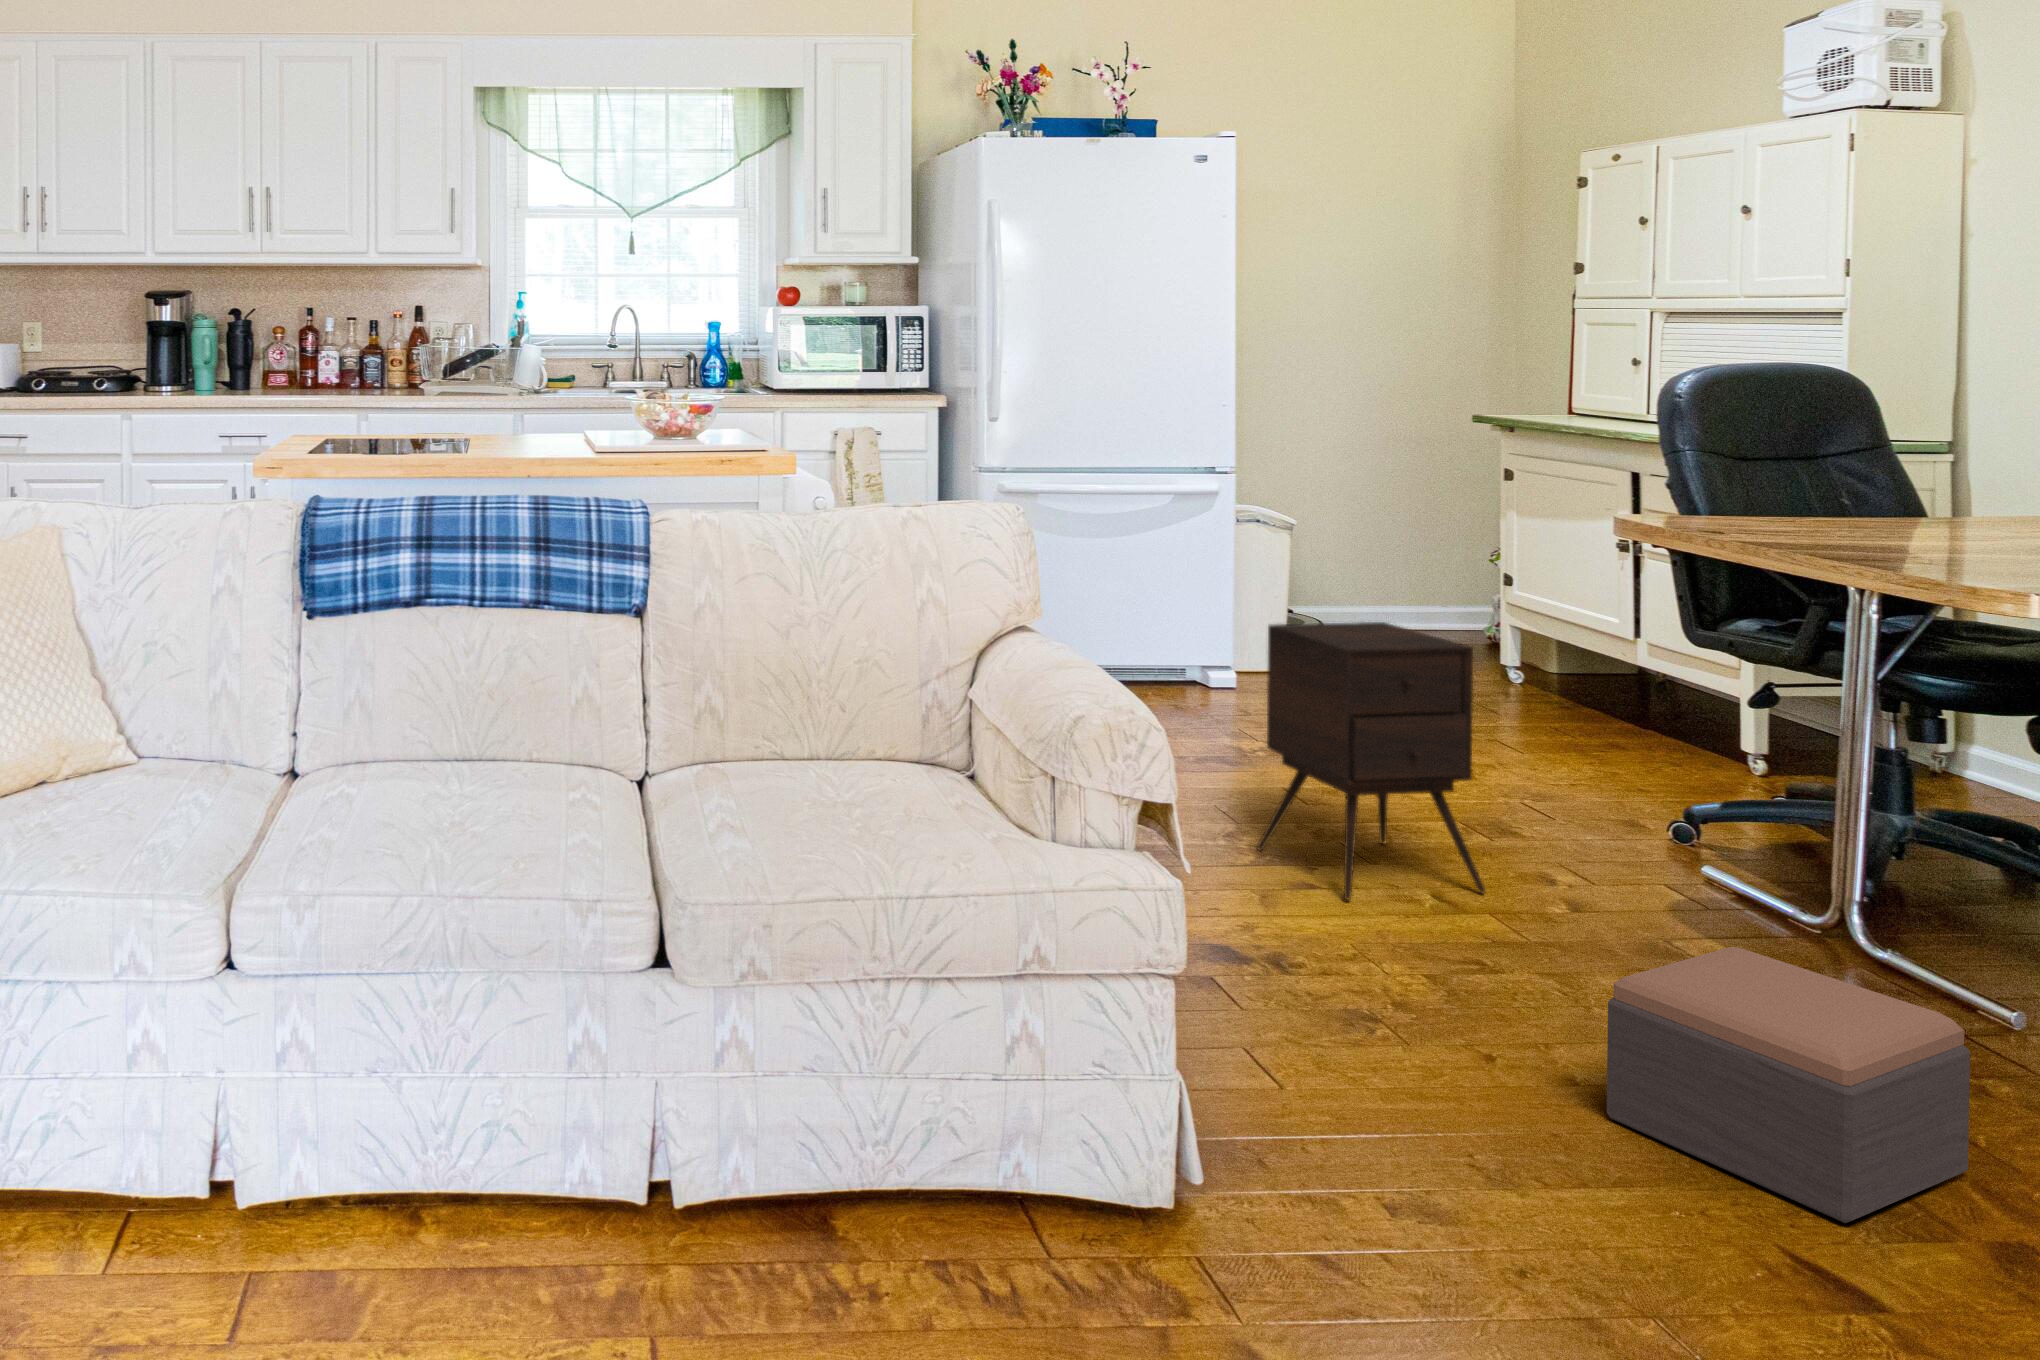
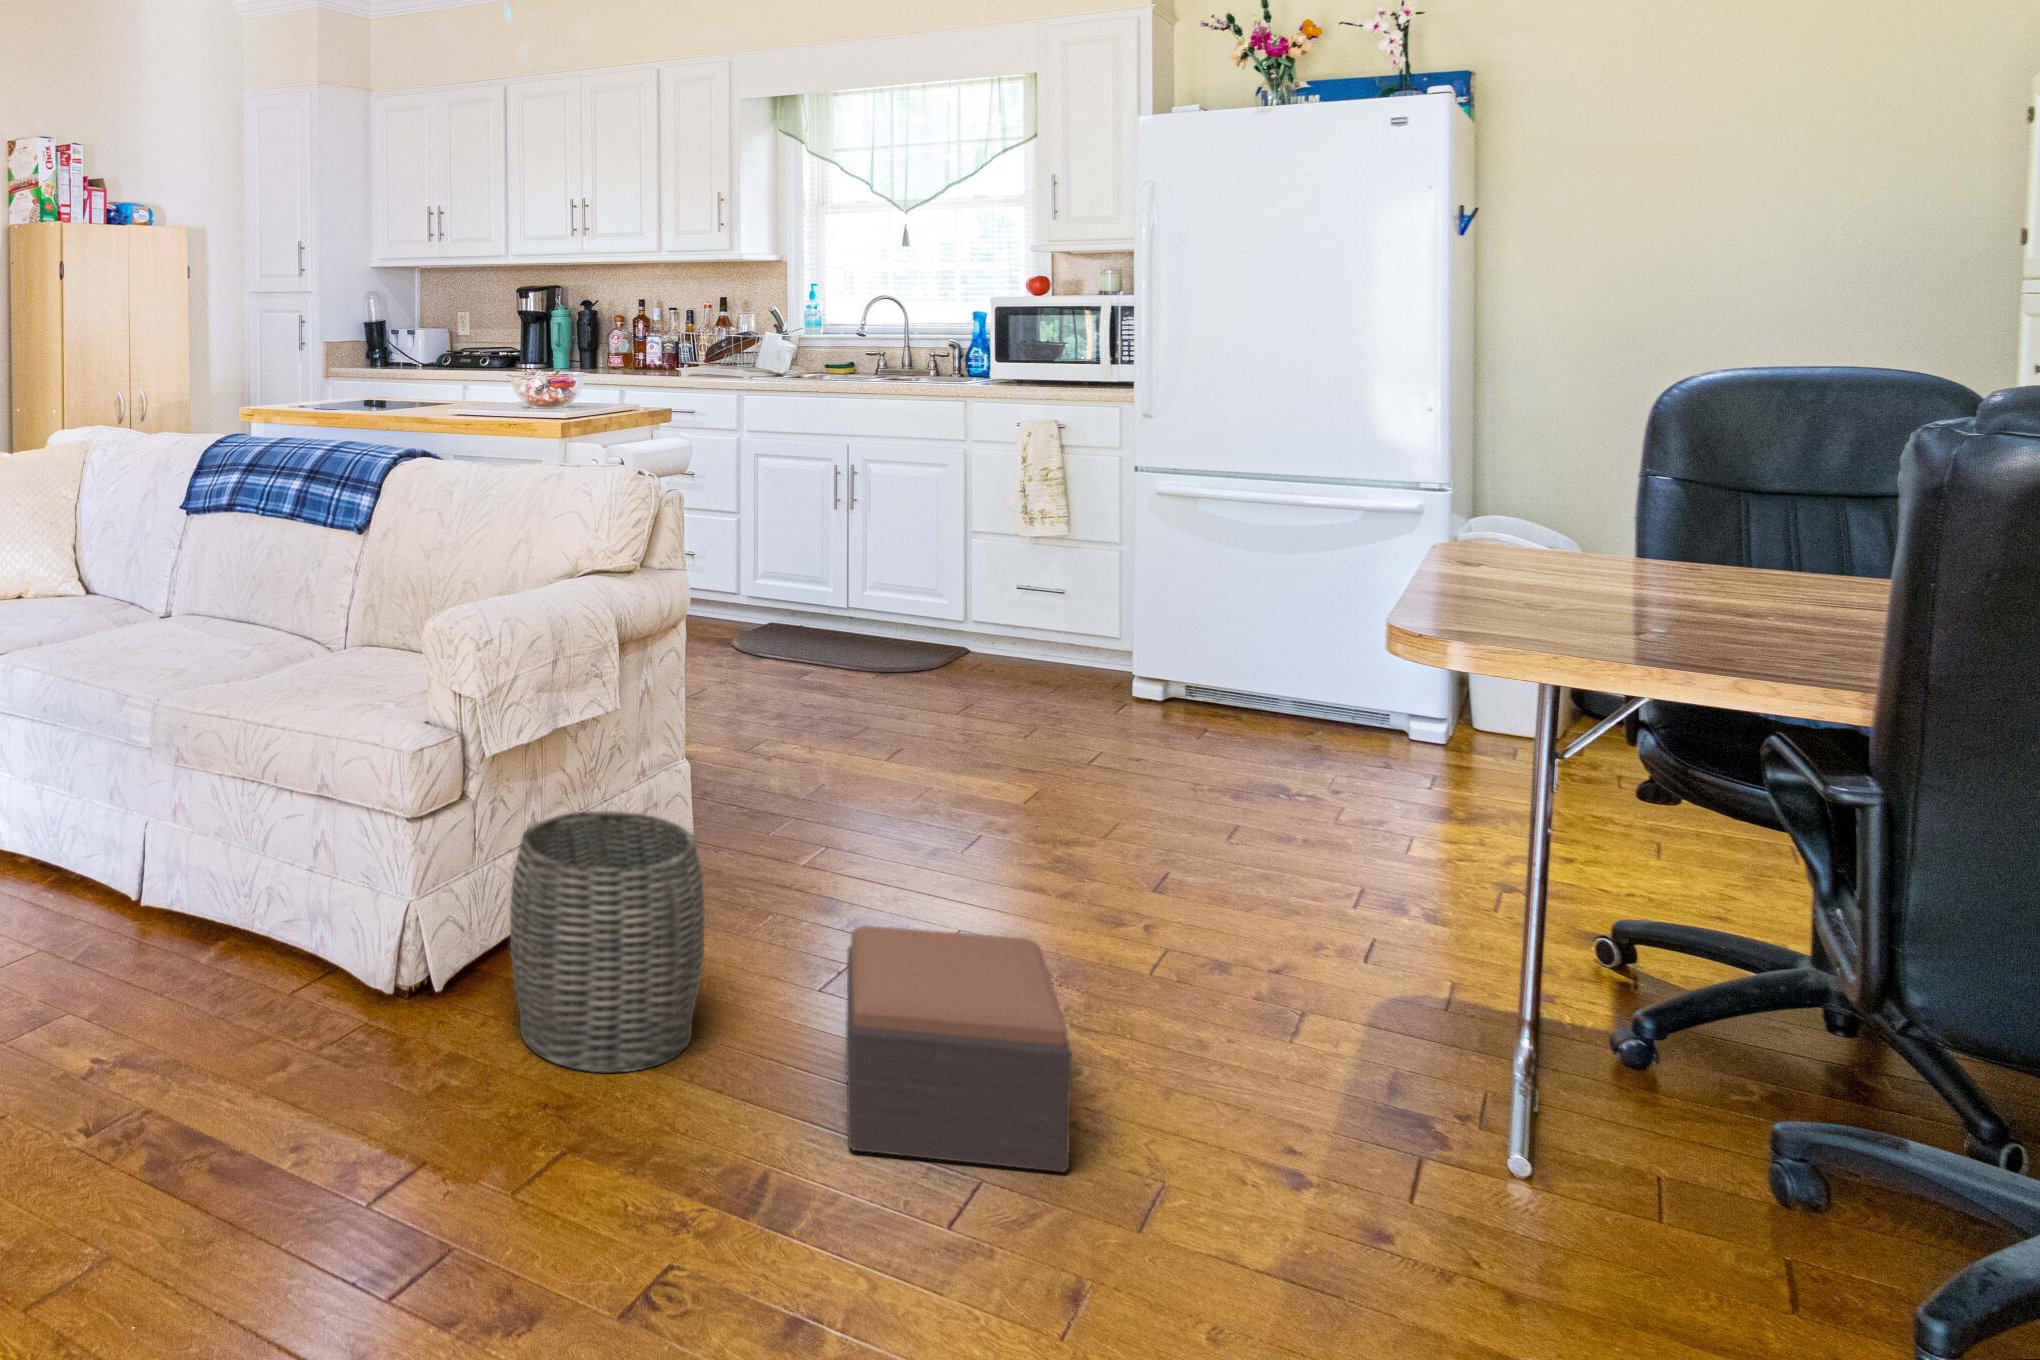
side table: present [1257,622,1485,900] -> none [1037,624,1212,921]
woven basket: none [1293,908,1567,1242] -> present [510,811,705,1072]

